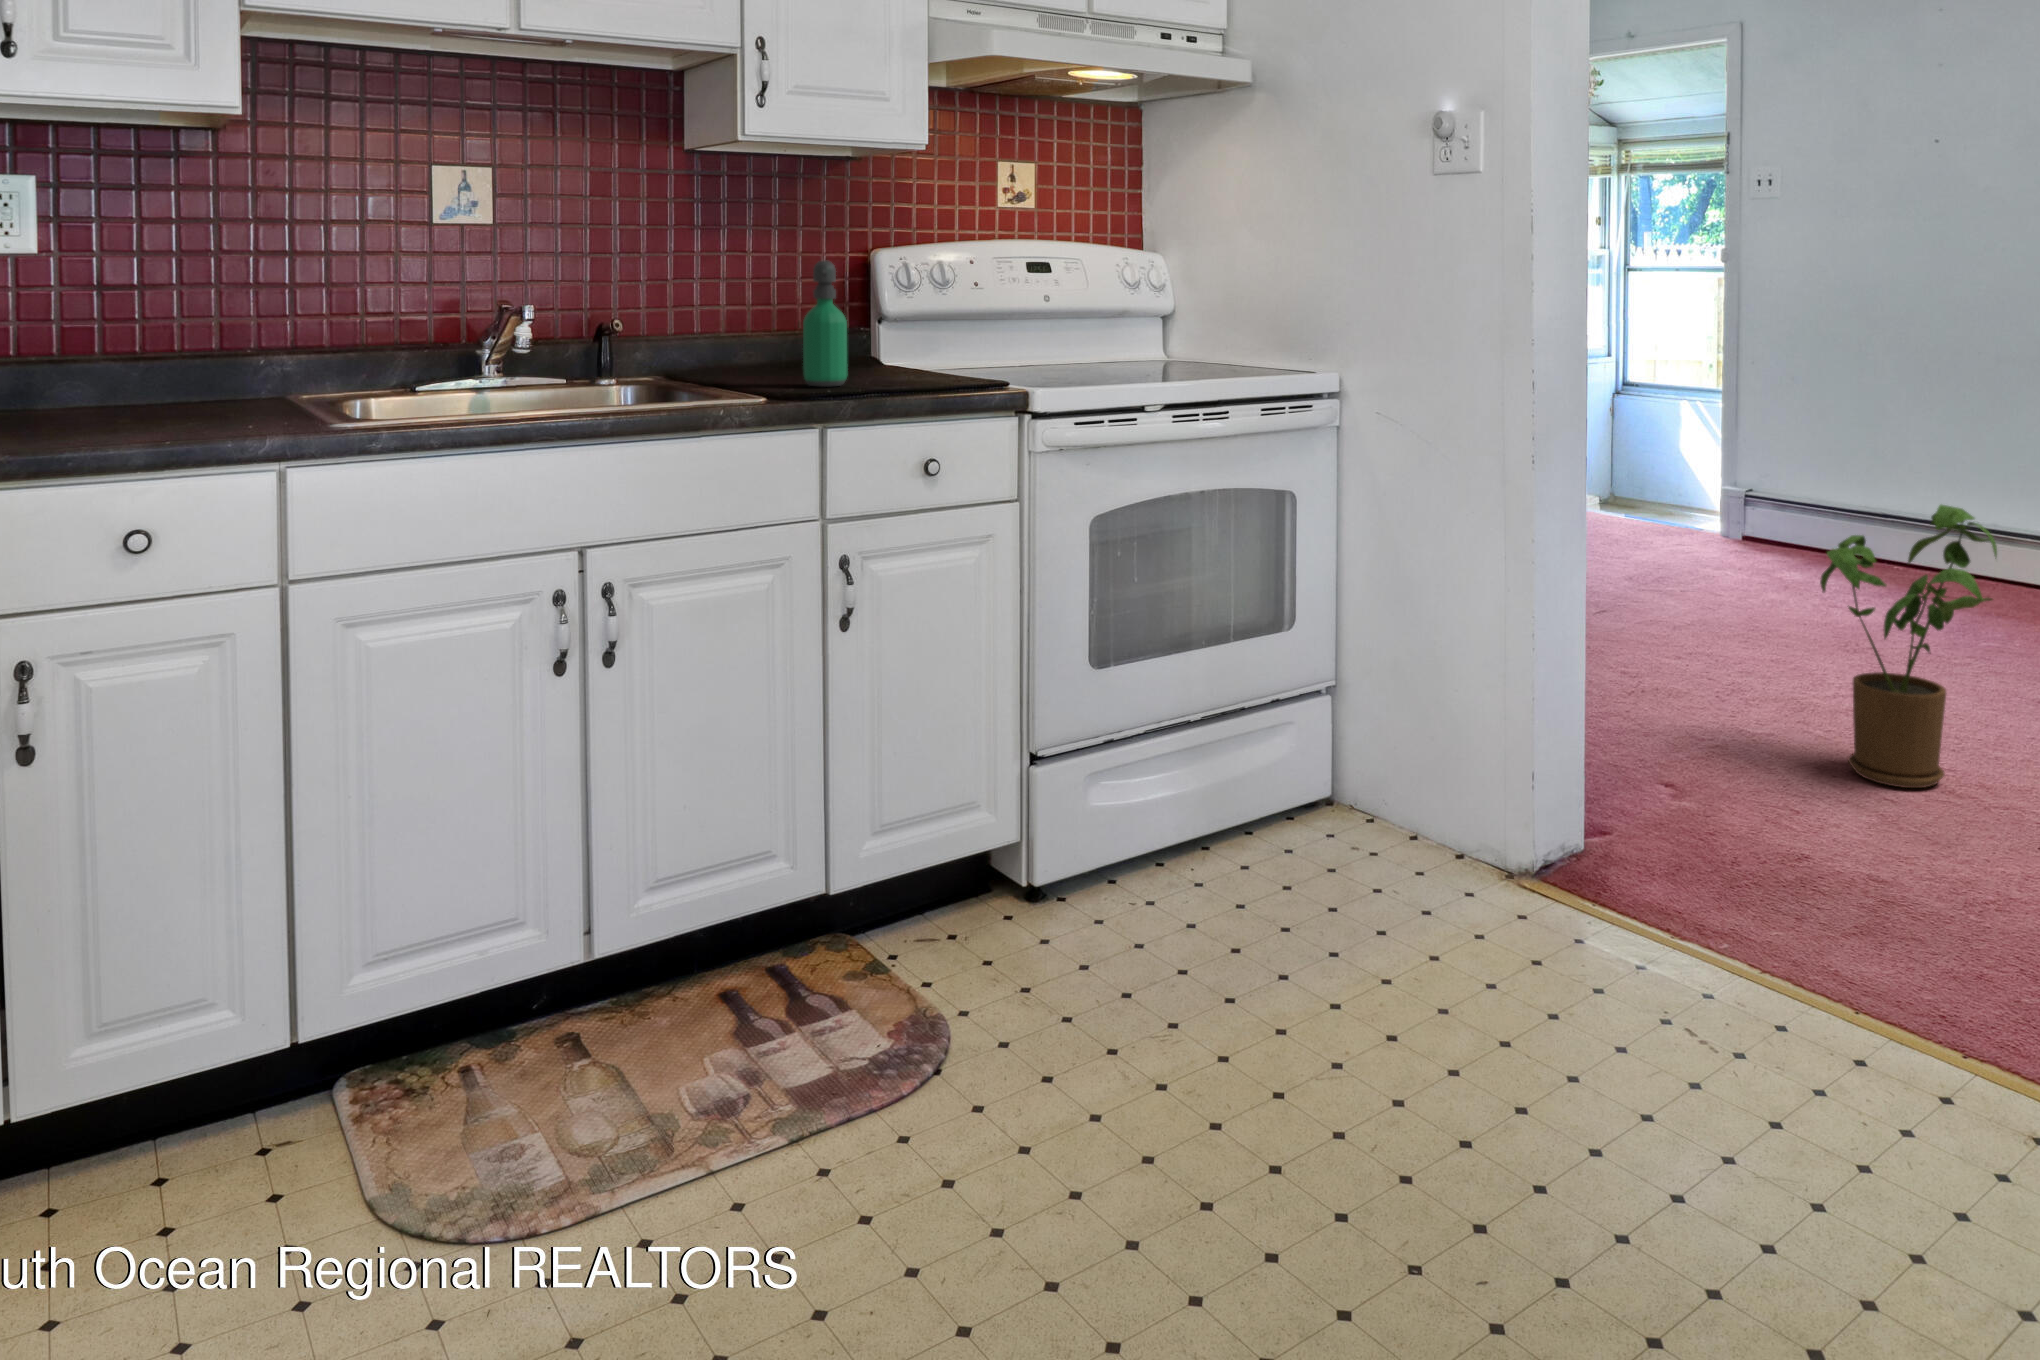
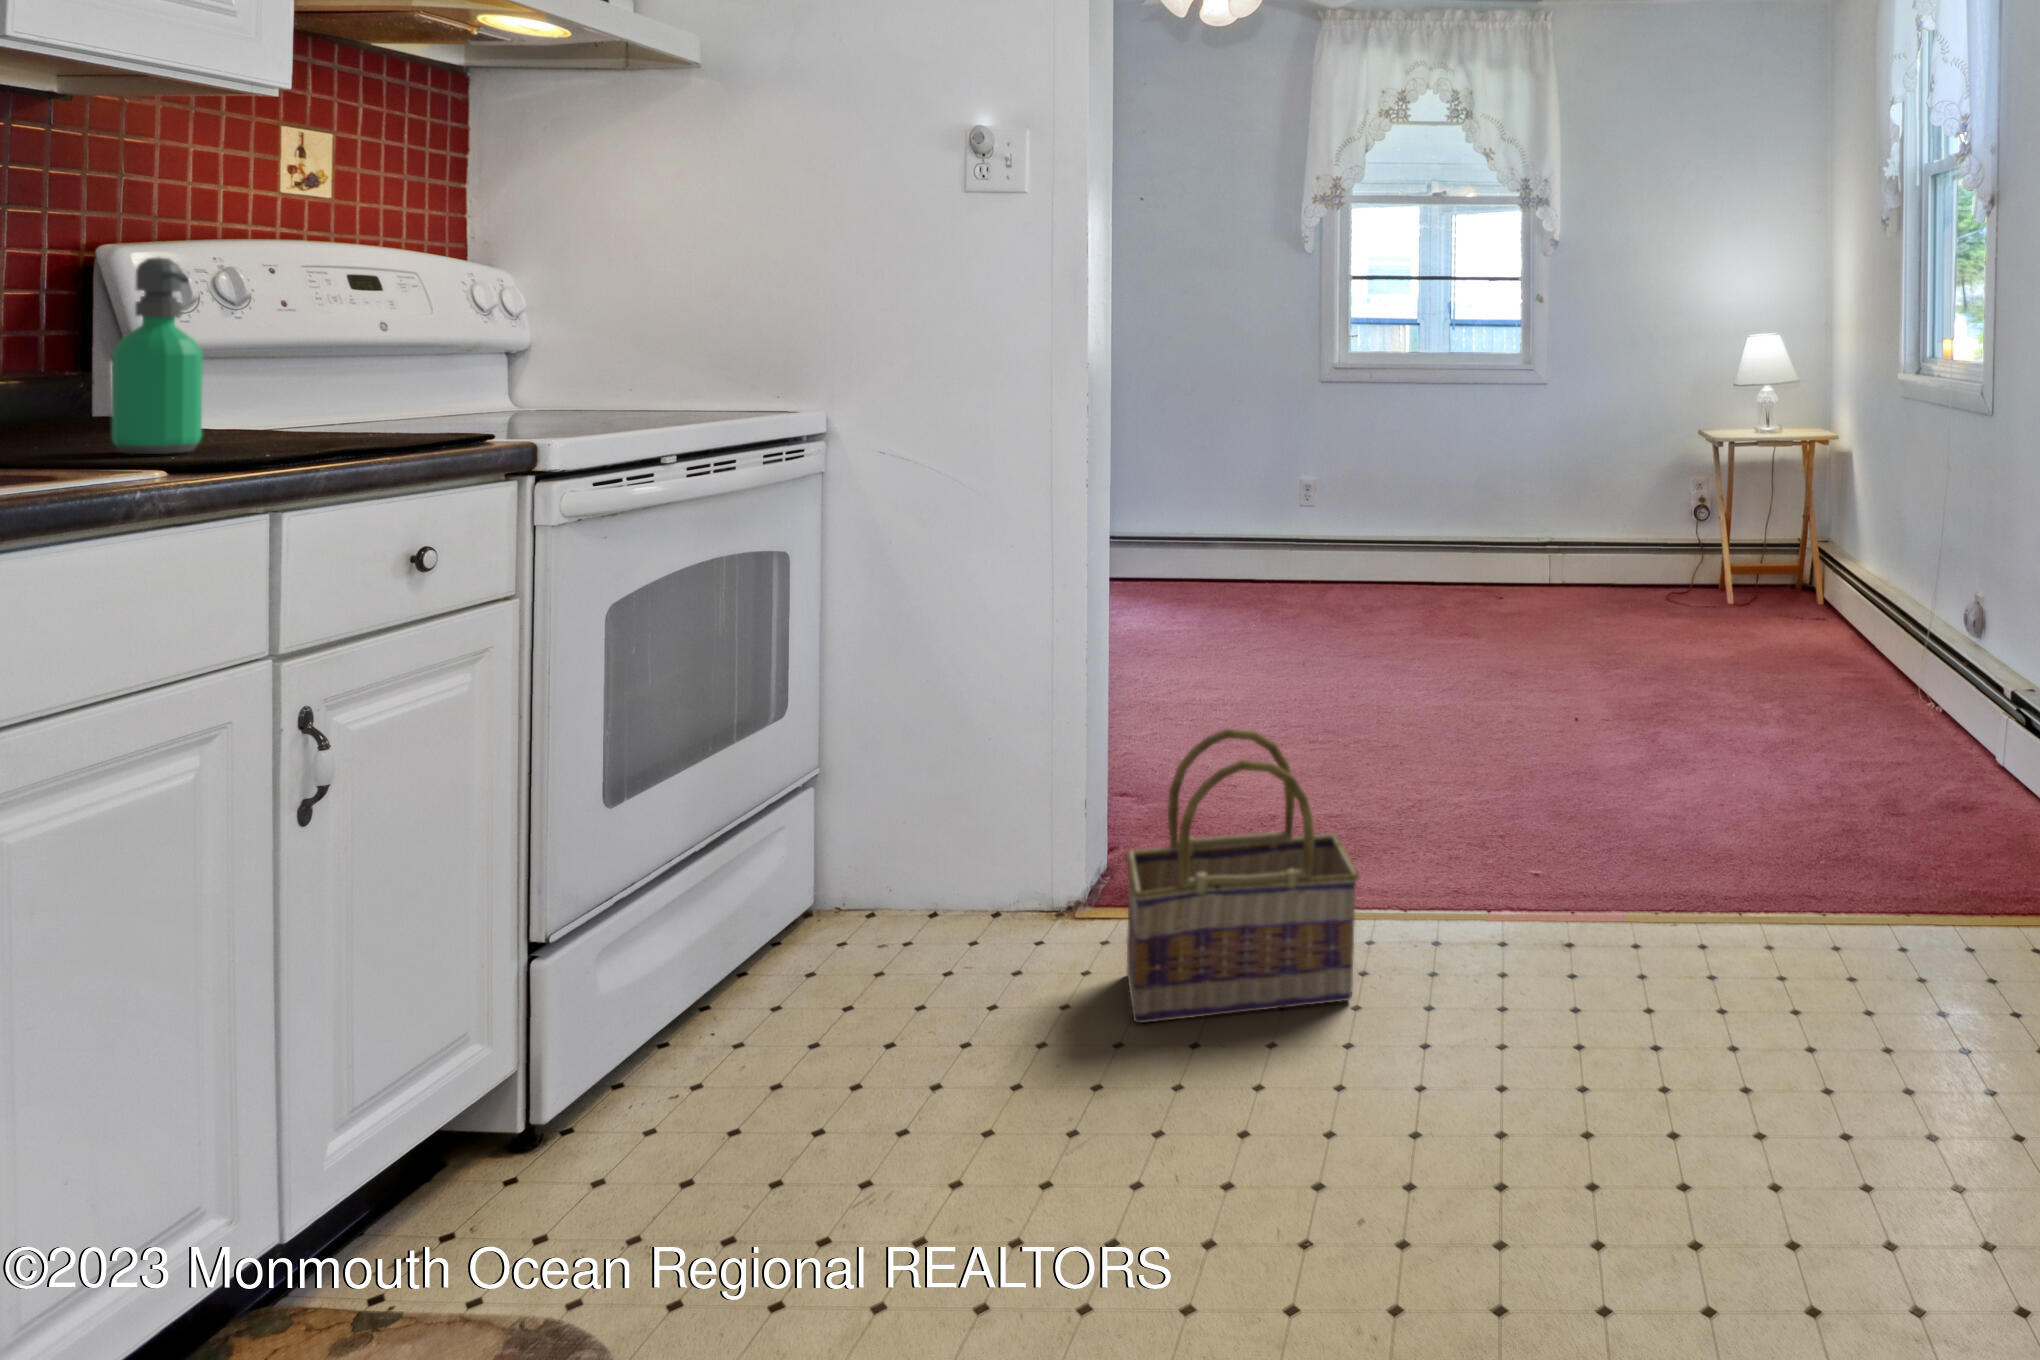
house plant: present [1820,505,1997,788] -> none [1203,507,1348,753]
basket: none [1473,728,1746,1066] -> present [1126,729,1359,1023]

